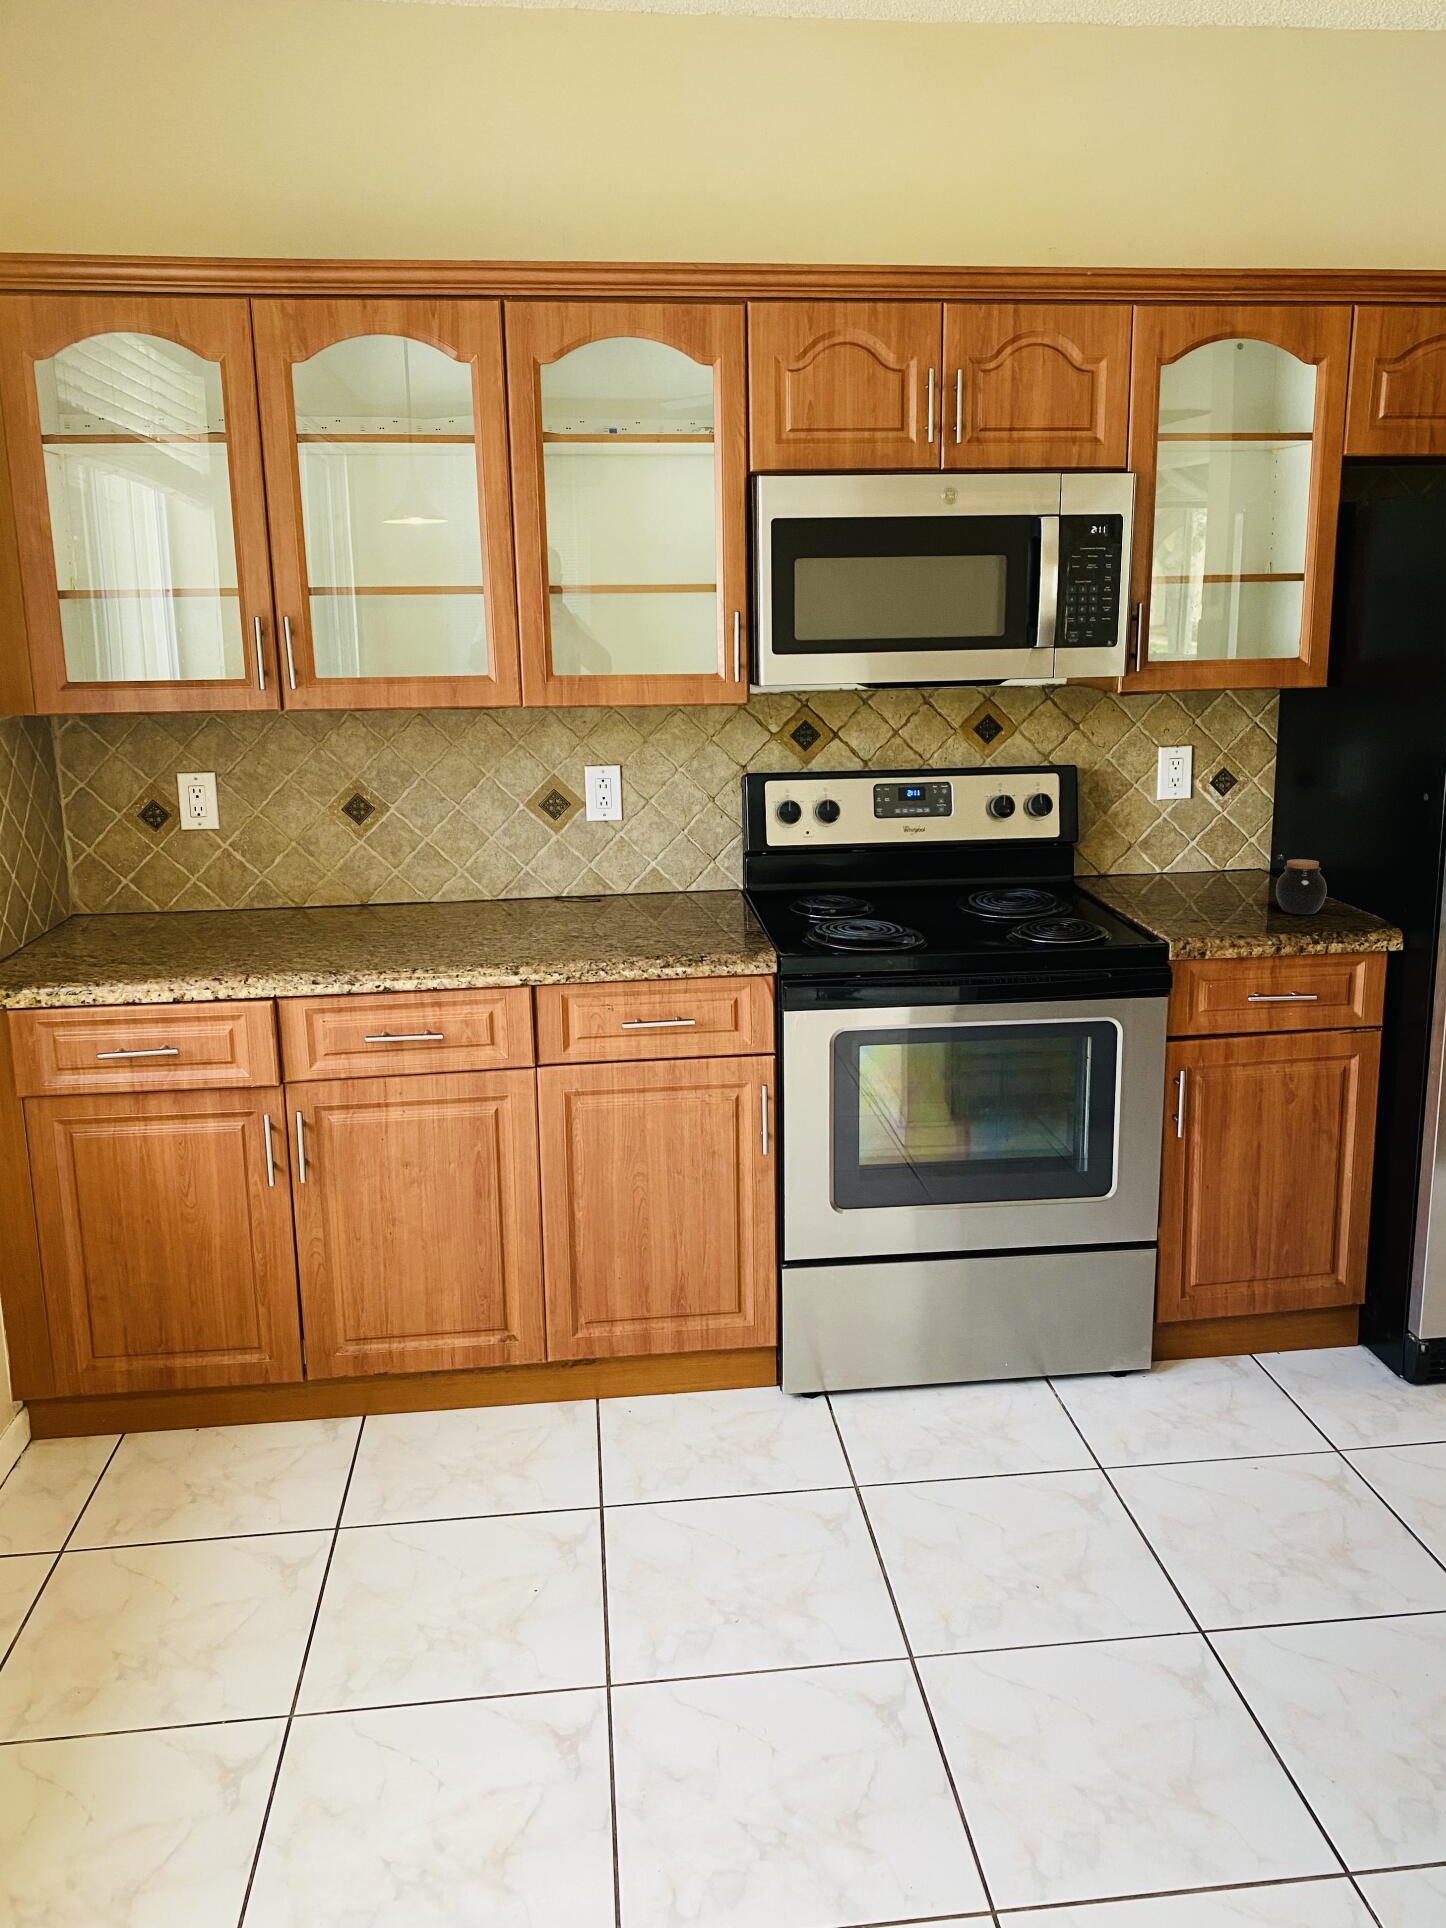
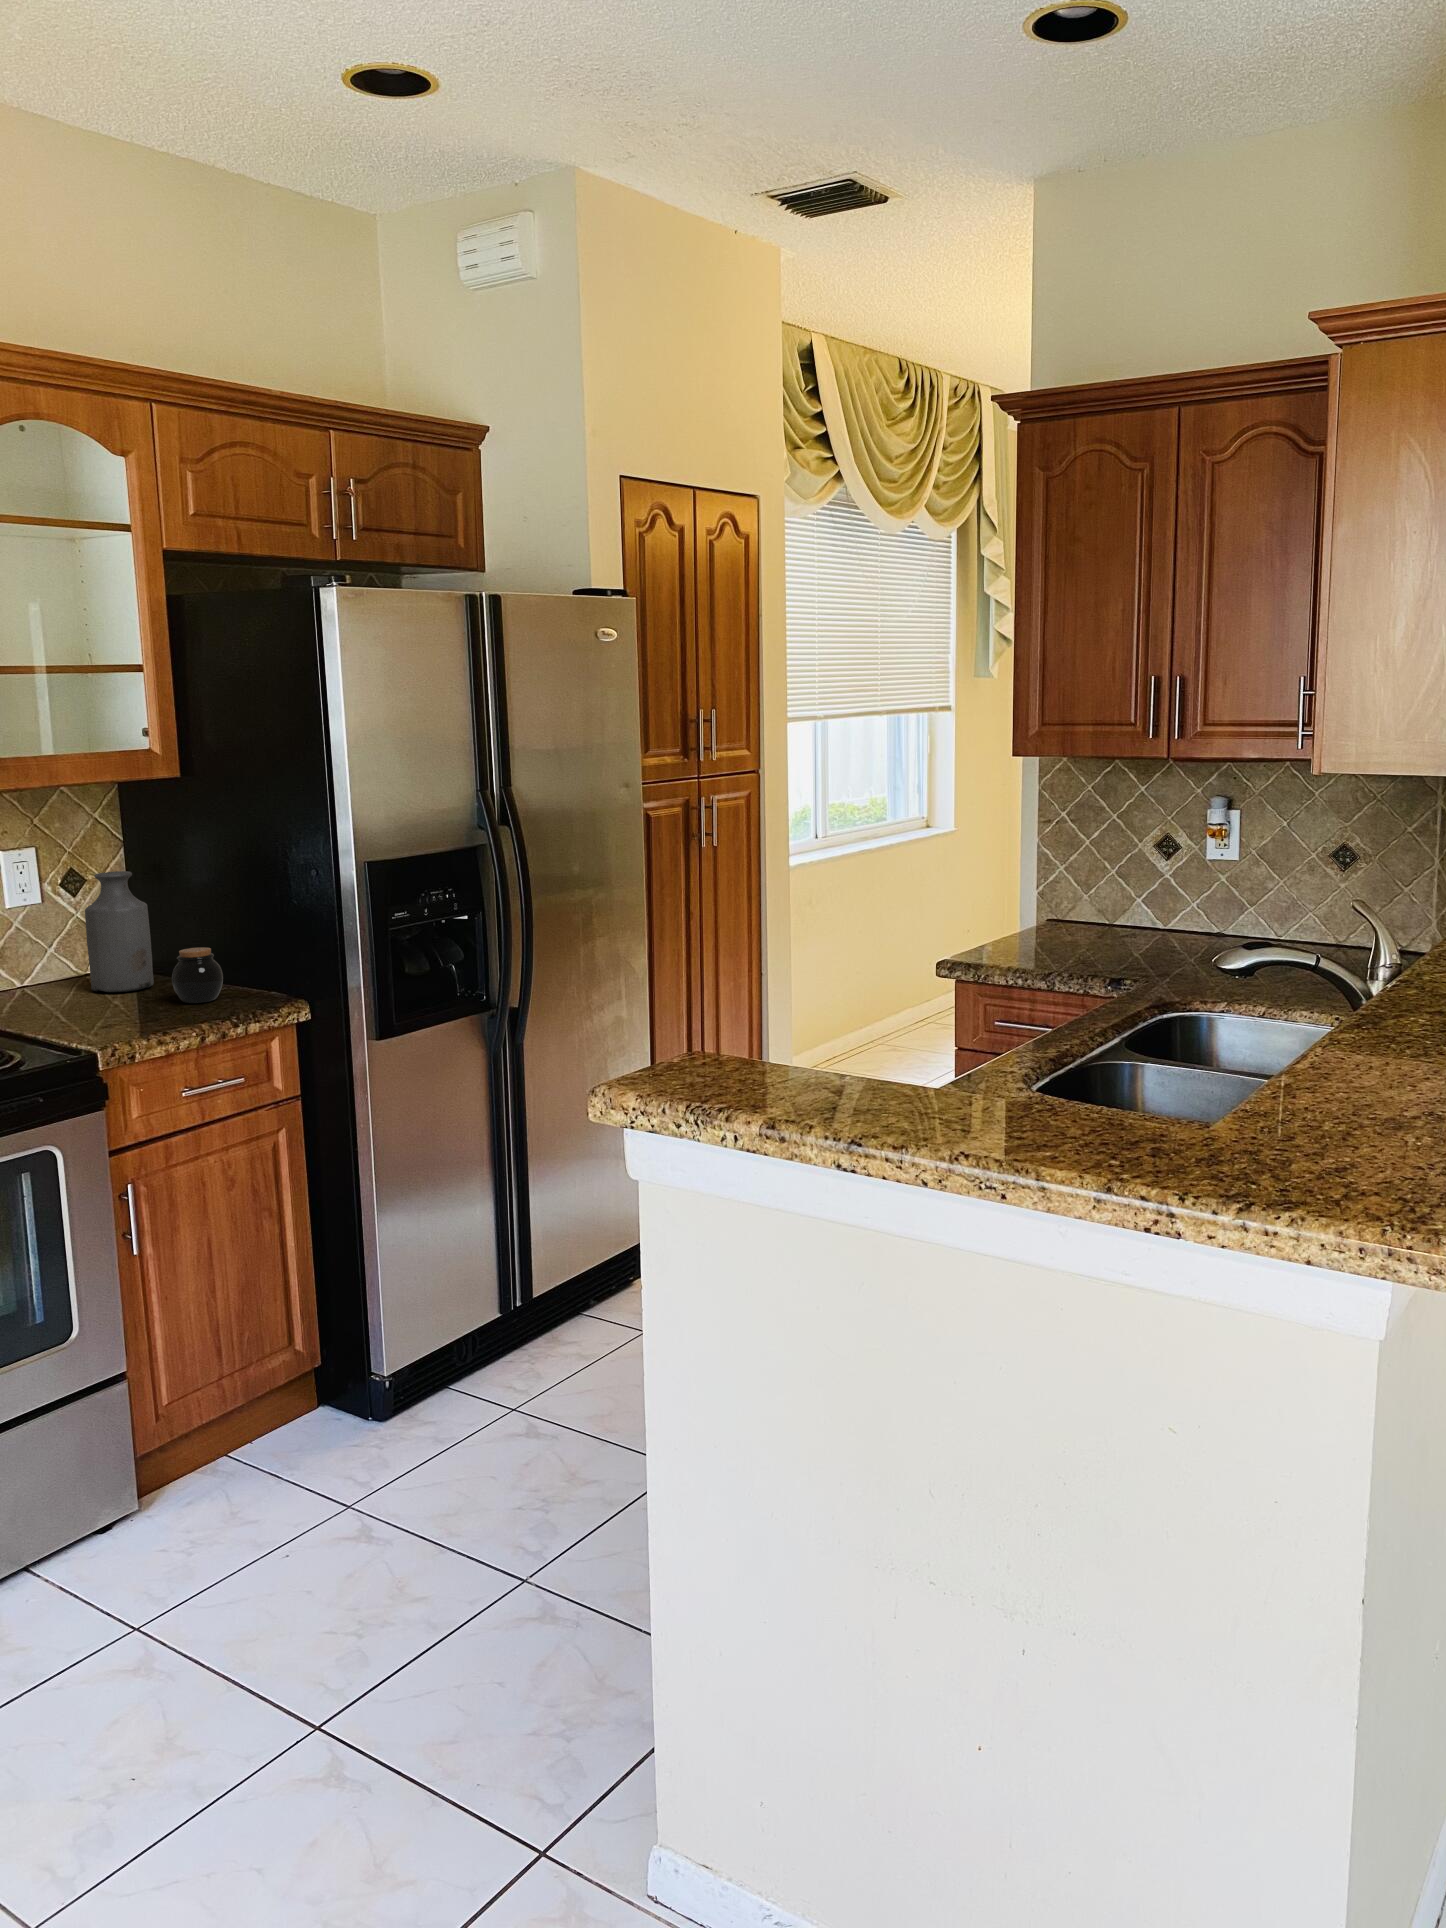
bottle: none [1216,776,1279,892] -> present [85,871,154,992]

